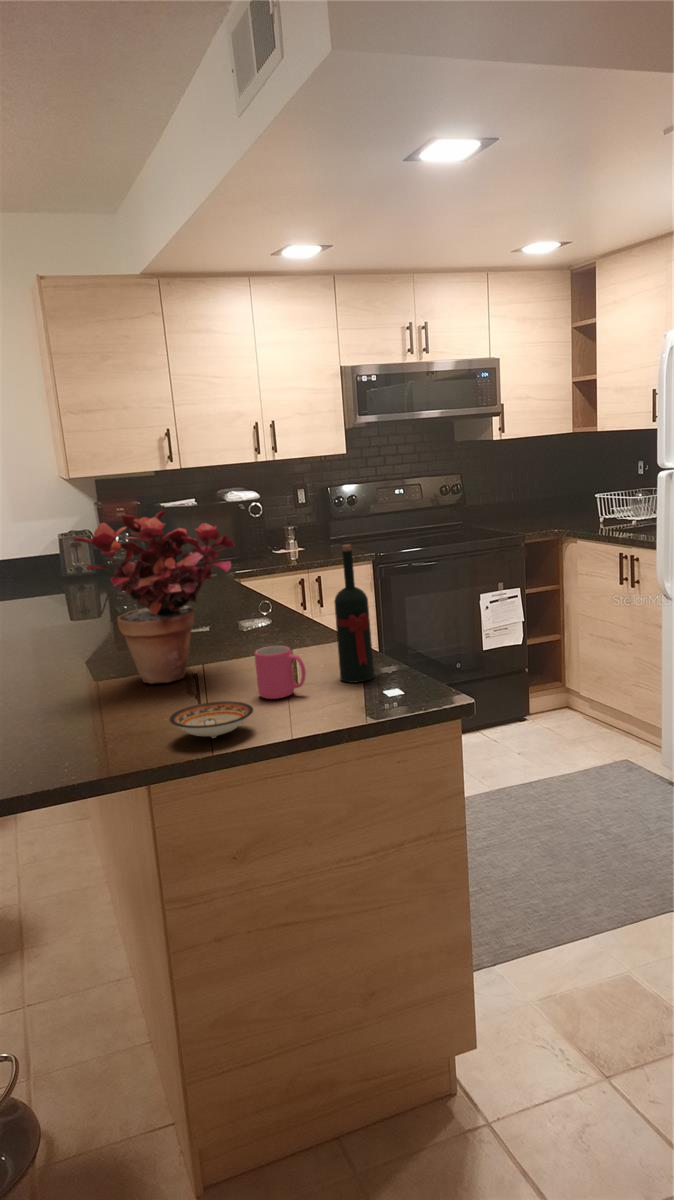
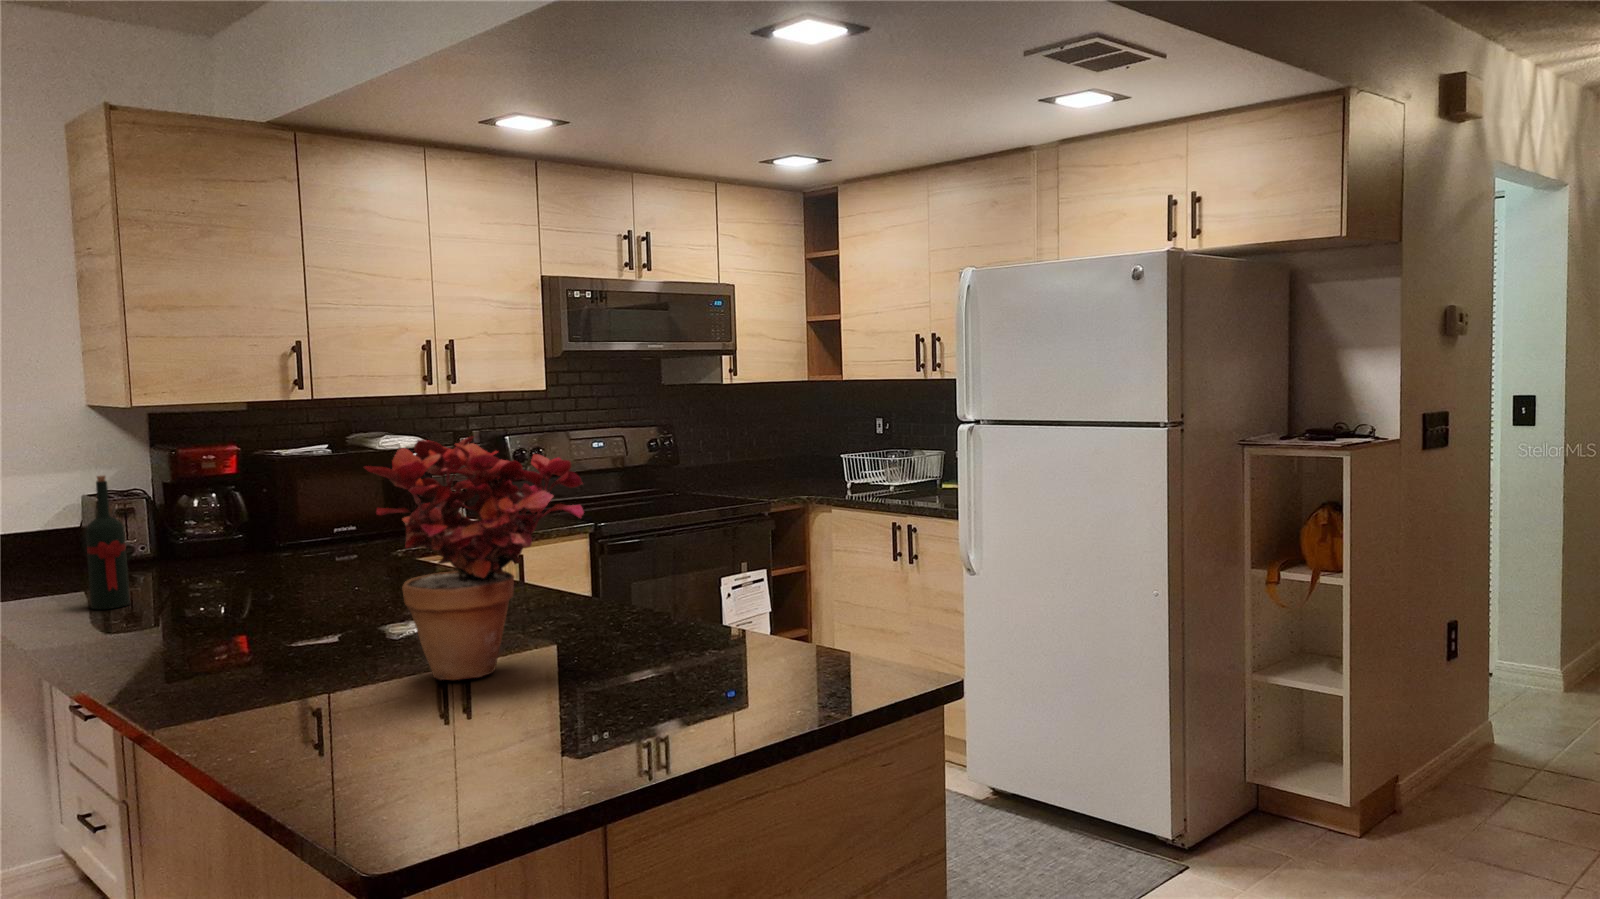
wine bottle: present [334,545,374,683] -> present [86,476,130,609]
mug: present [255,646,306,699] -> none [635,614,703,685]
ceramic bowl: present [170,701,253,737] -> none [576,683,684,730]

